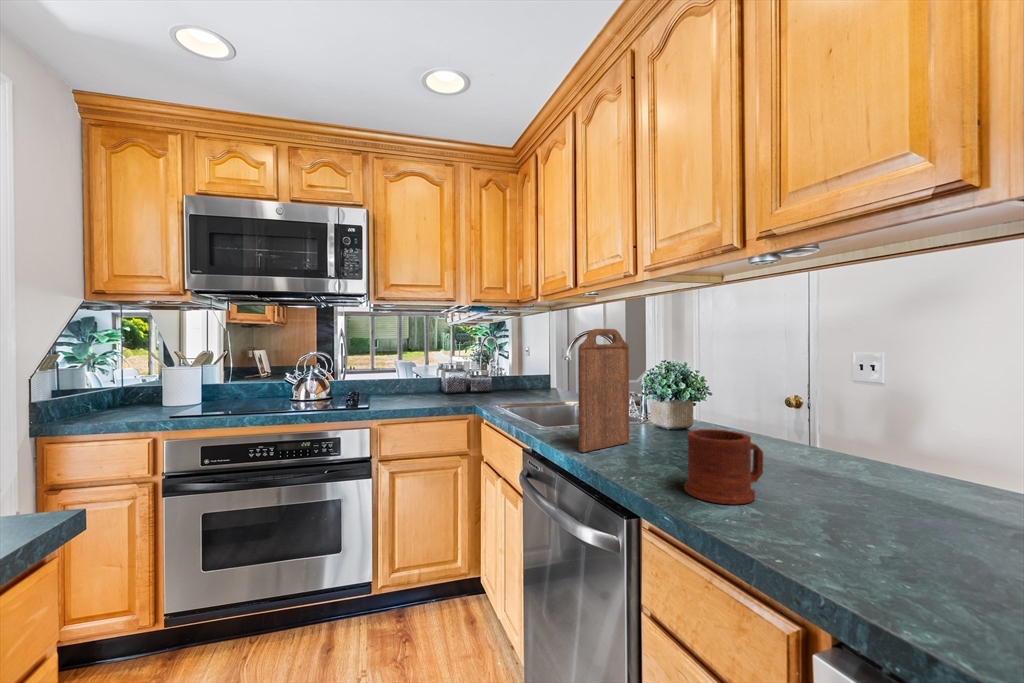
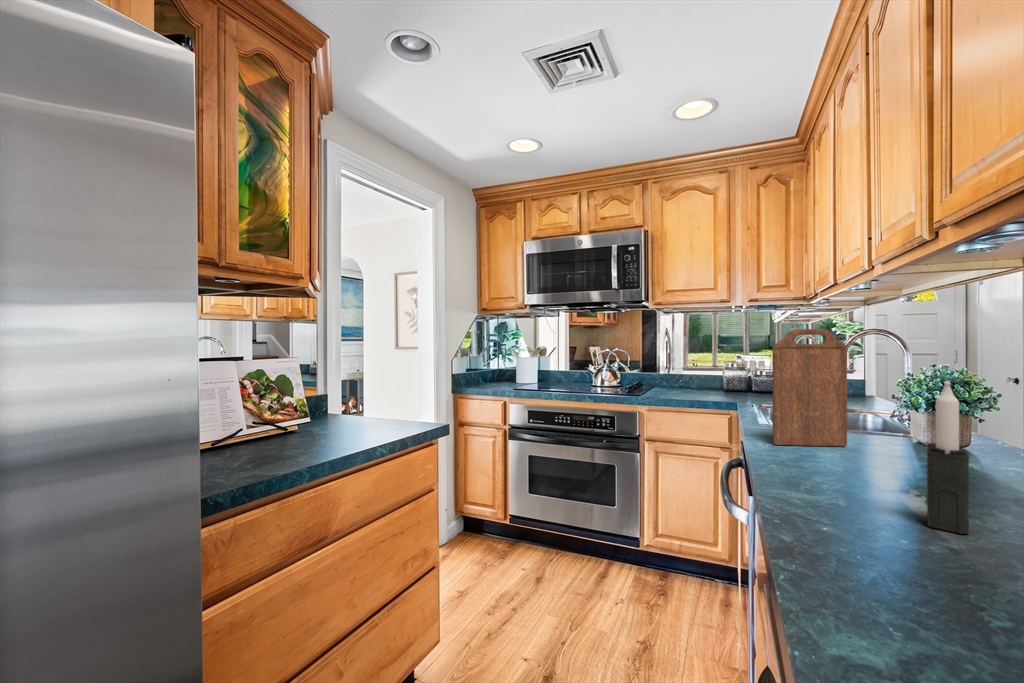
candle: none [819,379,863,528] -> present [927,381,969,534]
mug: present [684,429,763,504] -> none [819,427,913,498]

